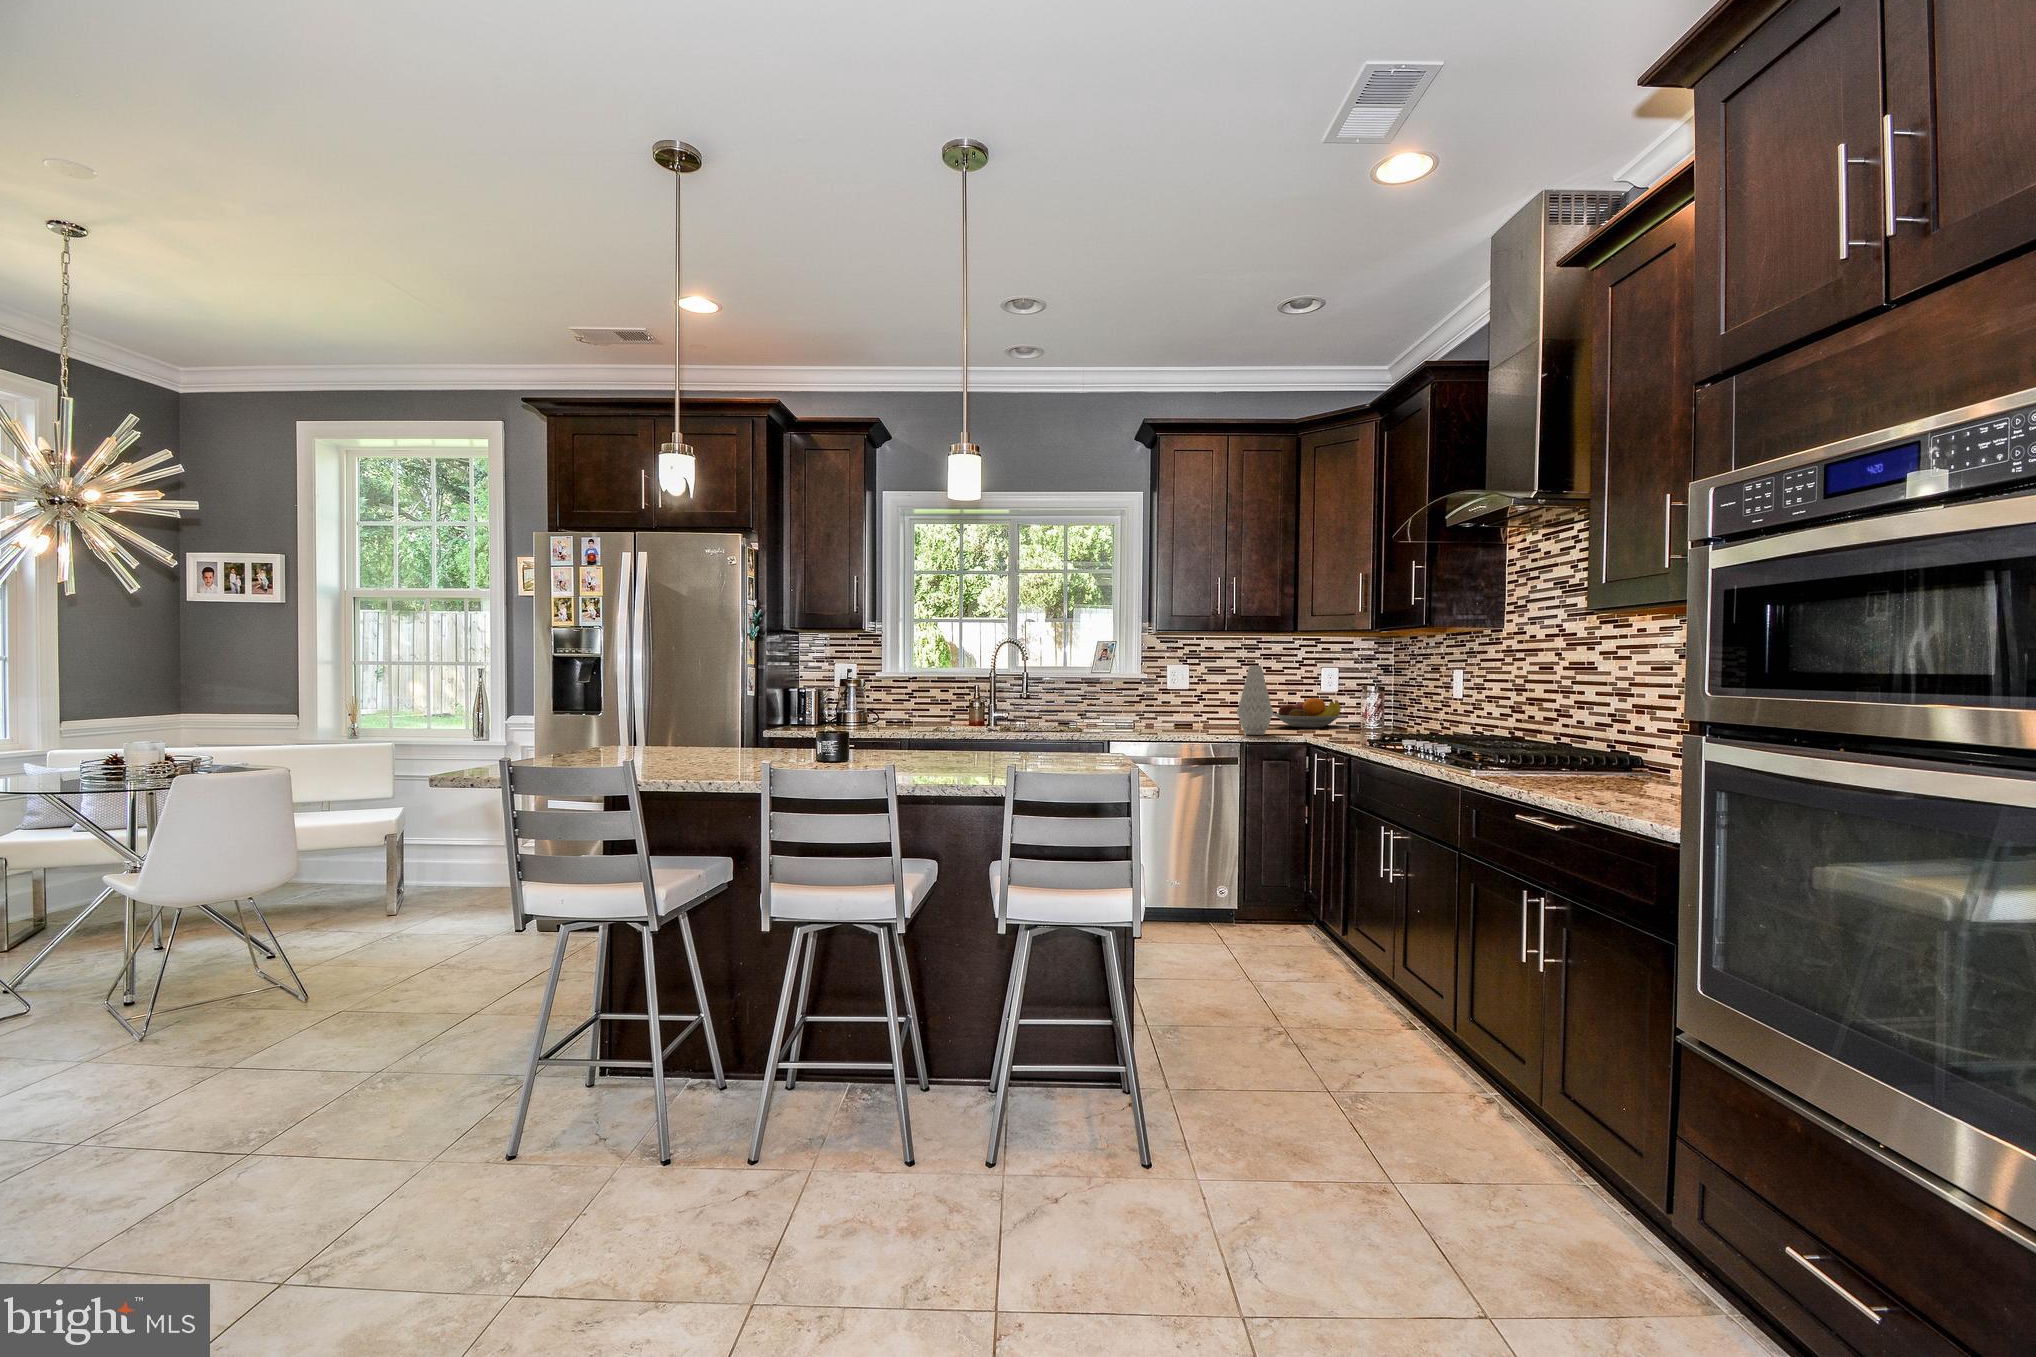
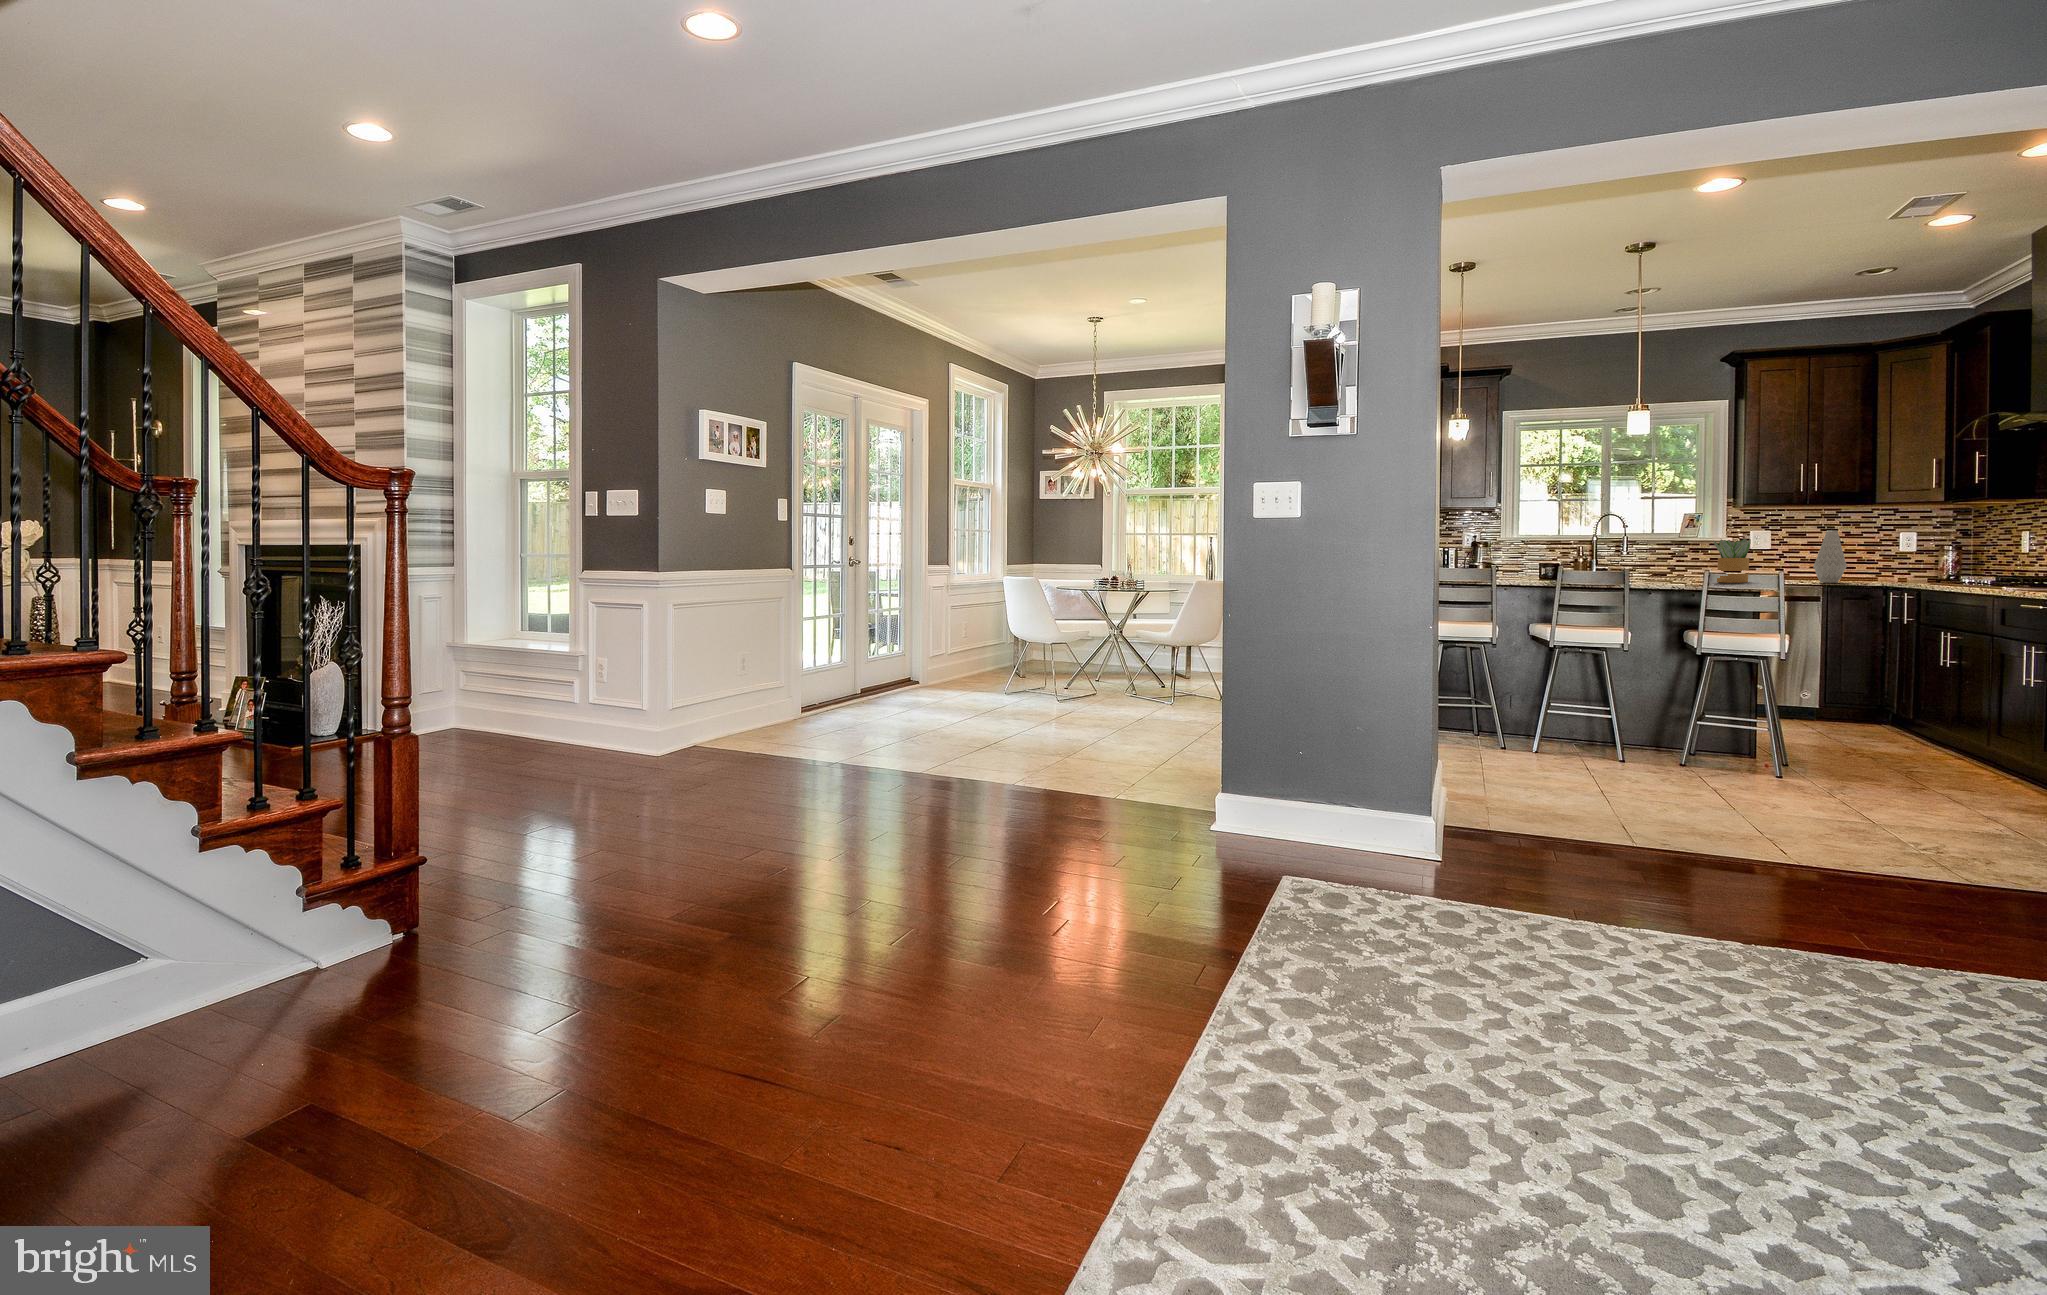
potted plant: none [1127,674,1168,731] -> present [1713,539,1751,583]
fruit bowl: present [1273,698,1343,728] -> none [1848,555,1917,579]

